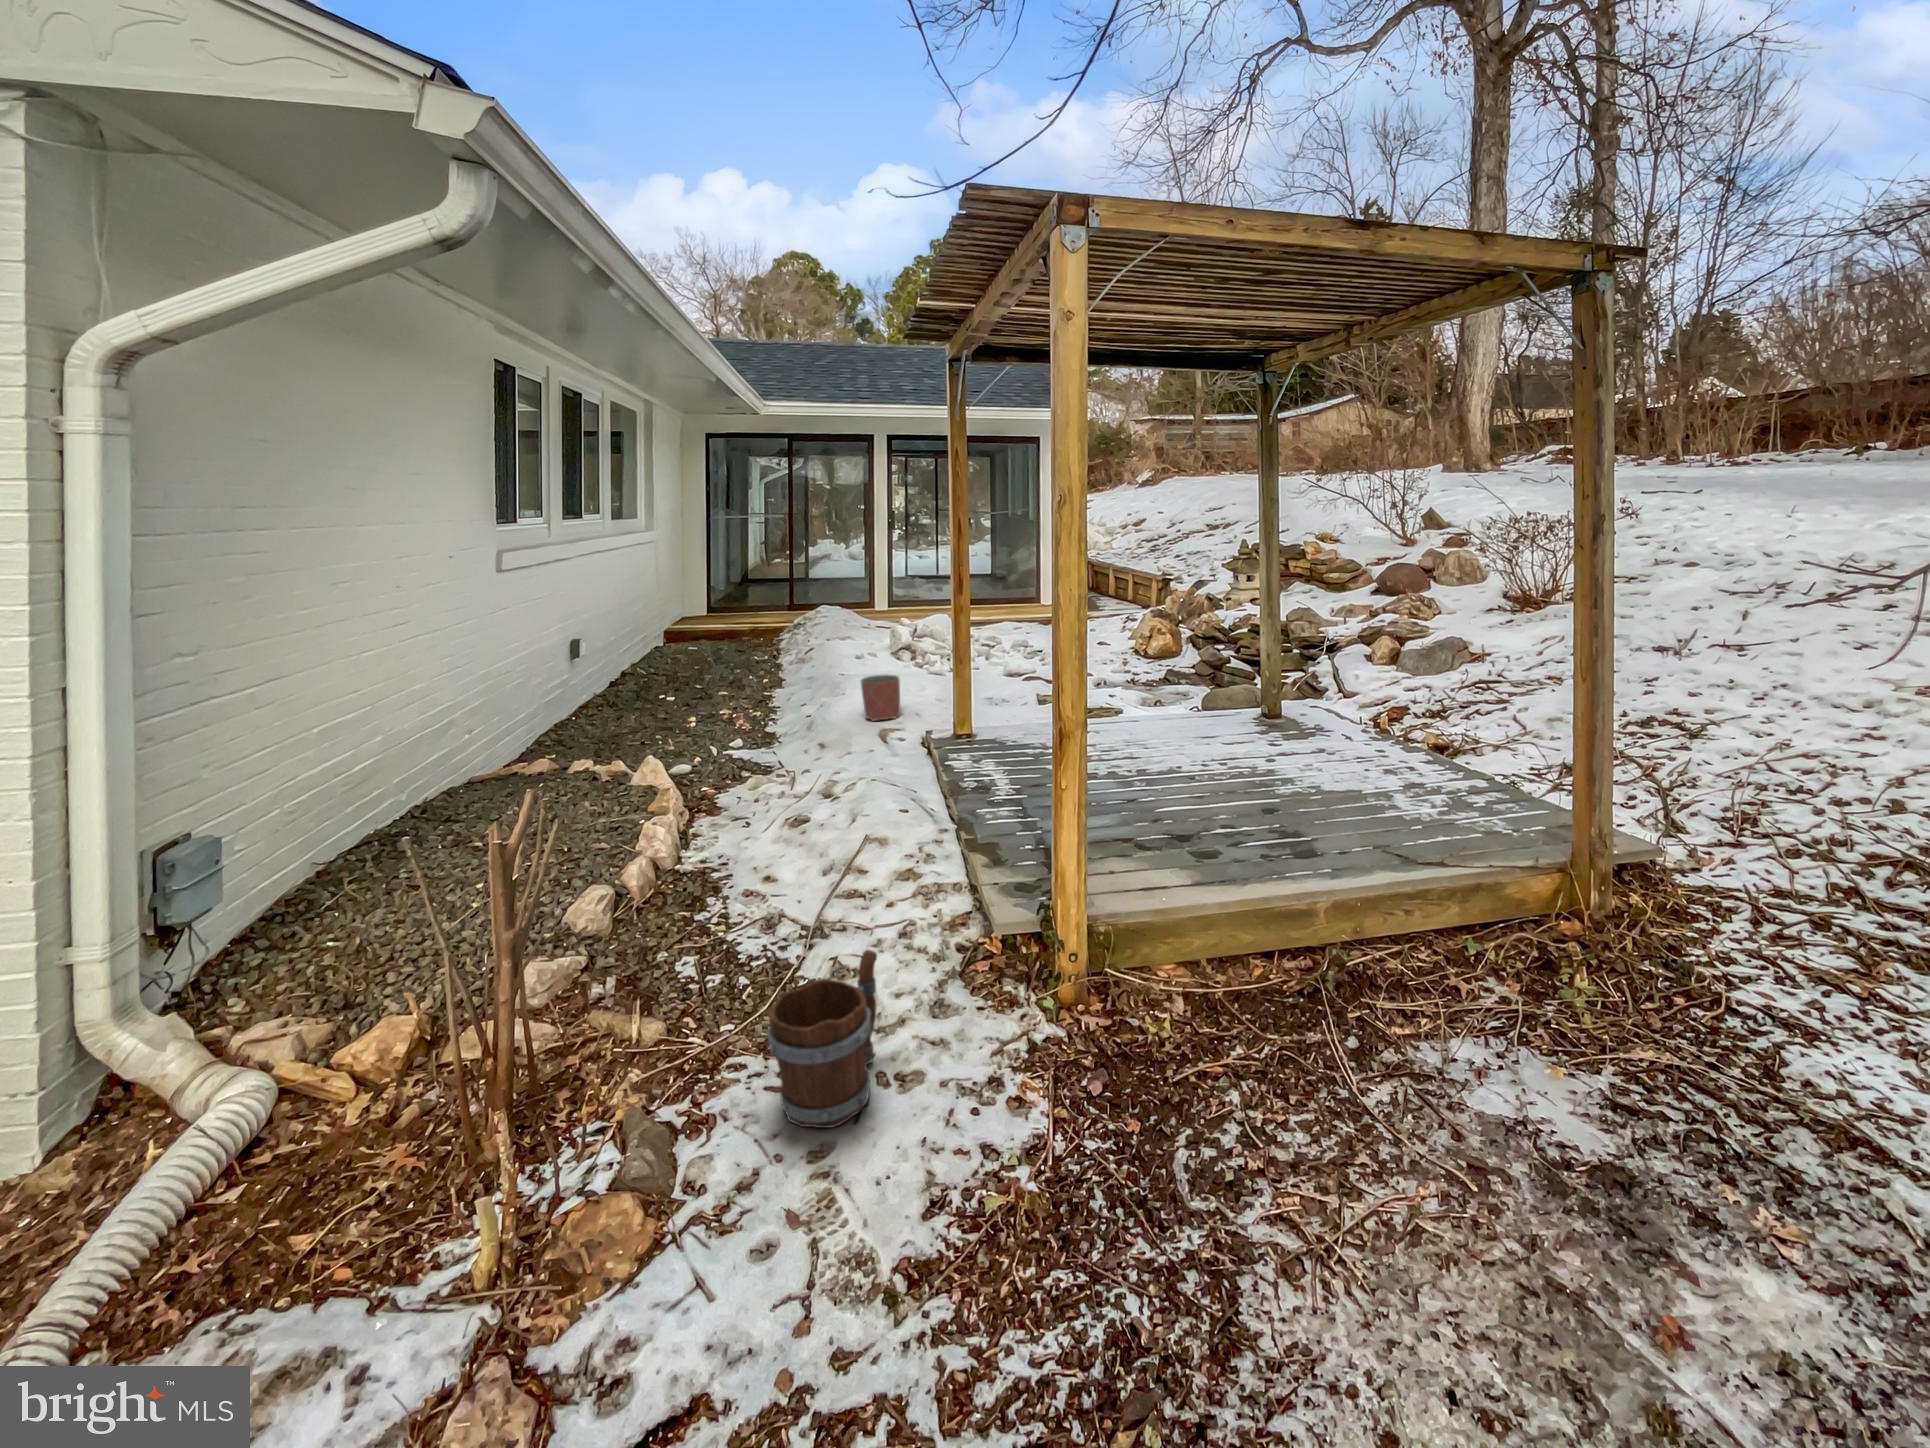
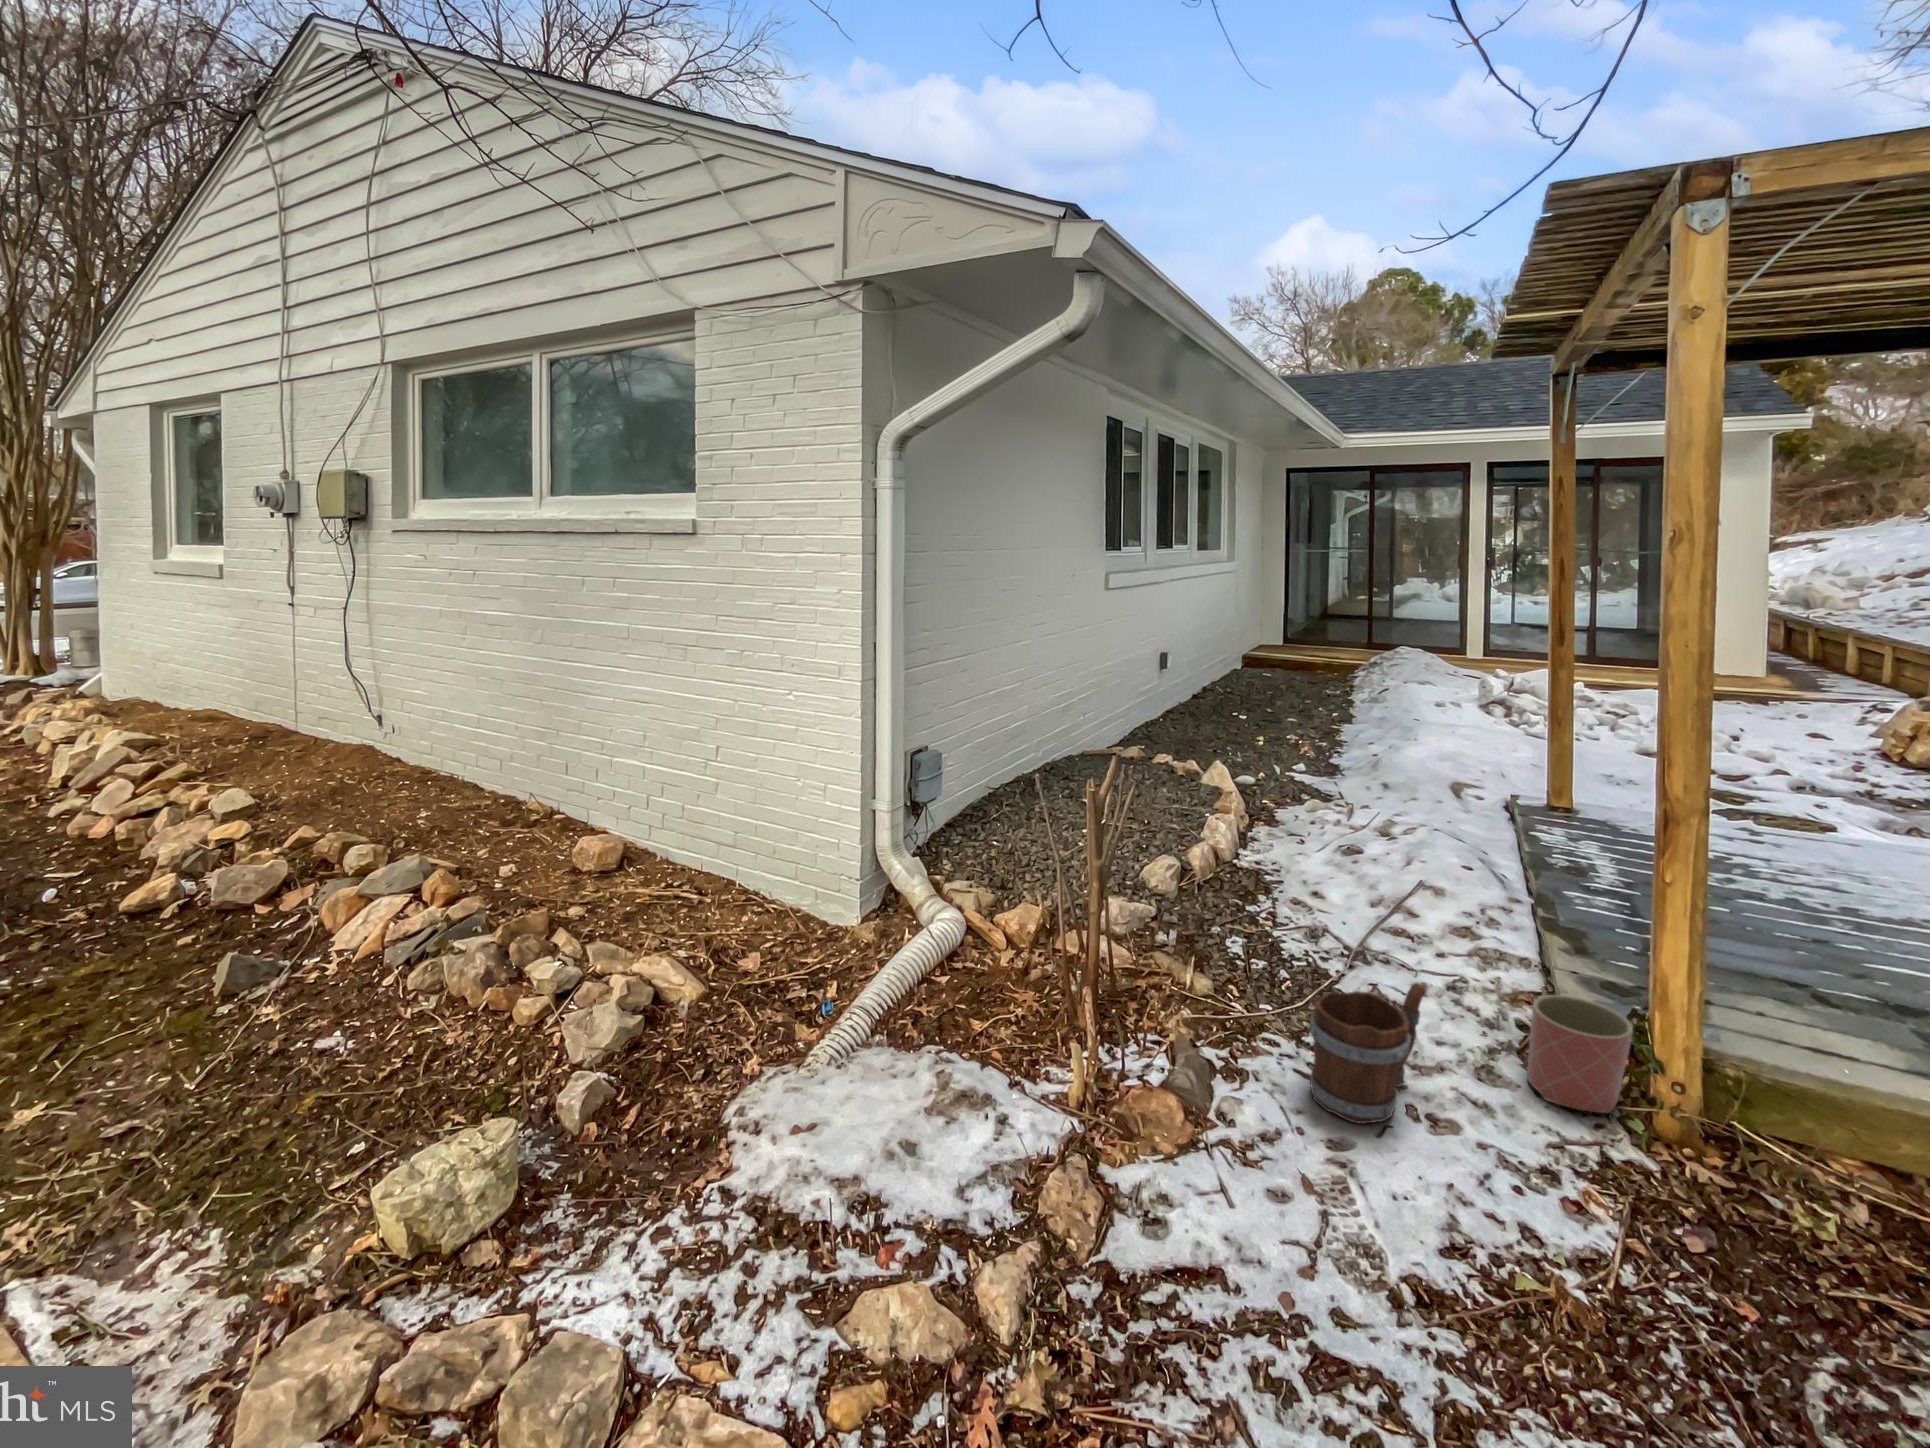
planter: present [861,675,901,721] -> present [1527,995,1633,1113]

